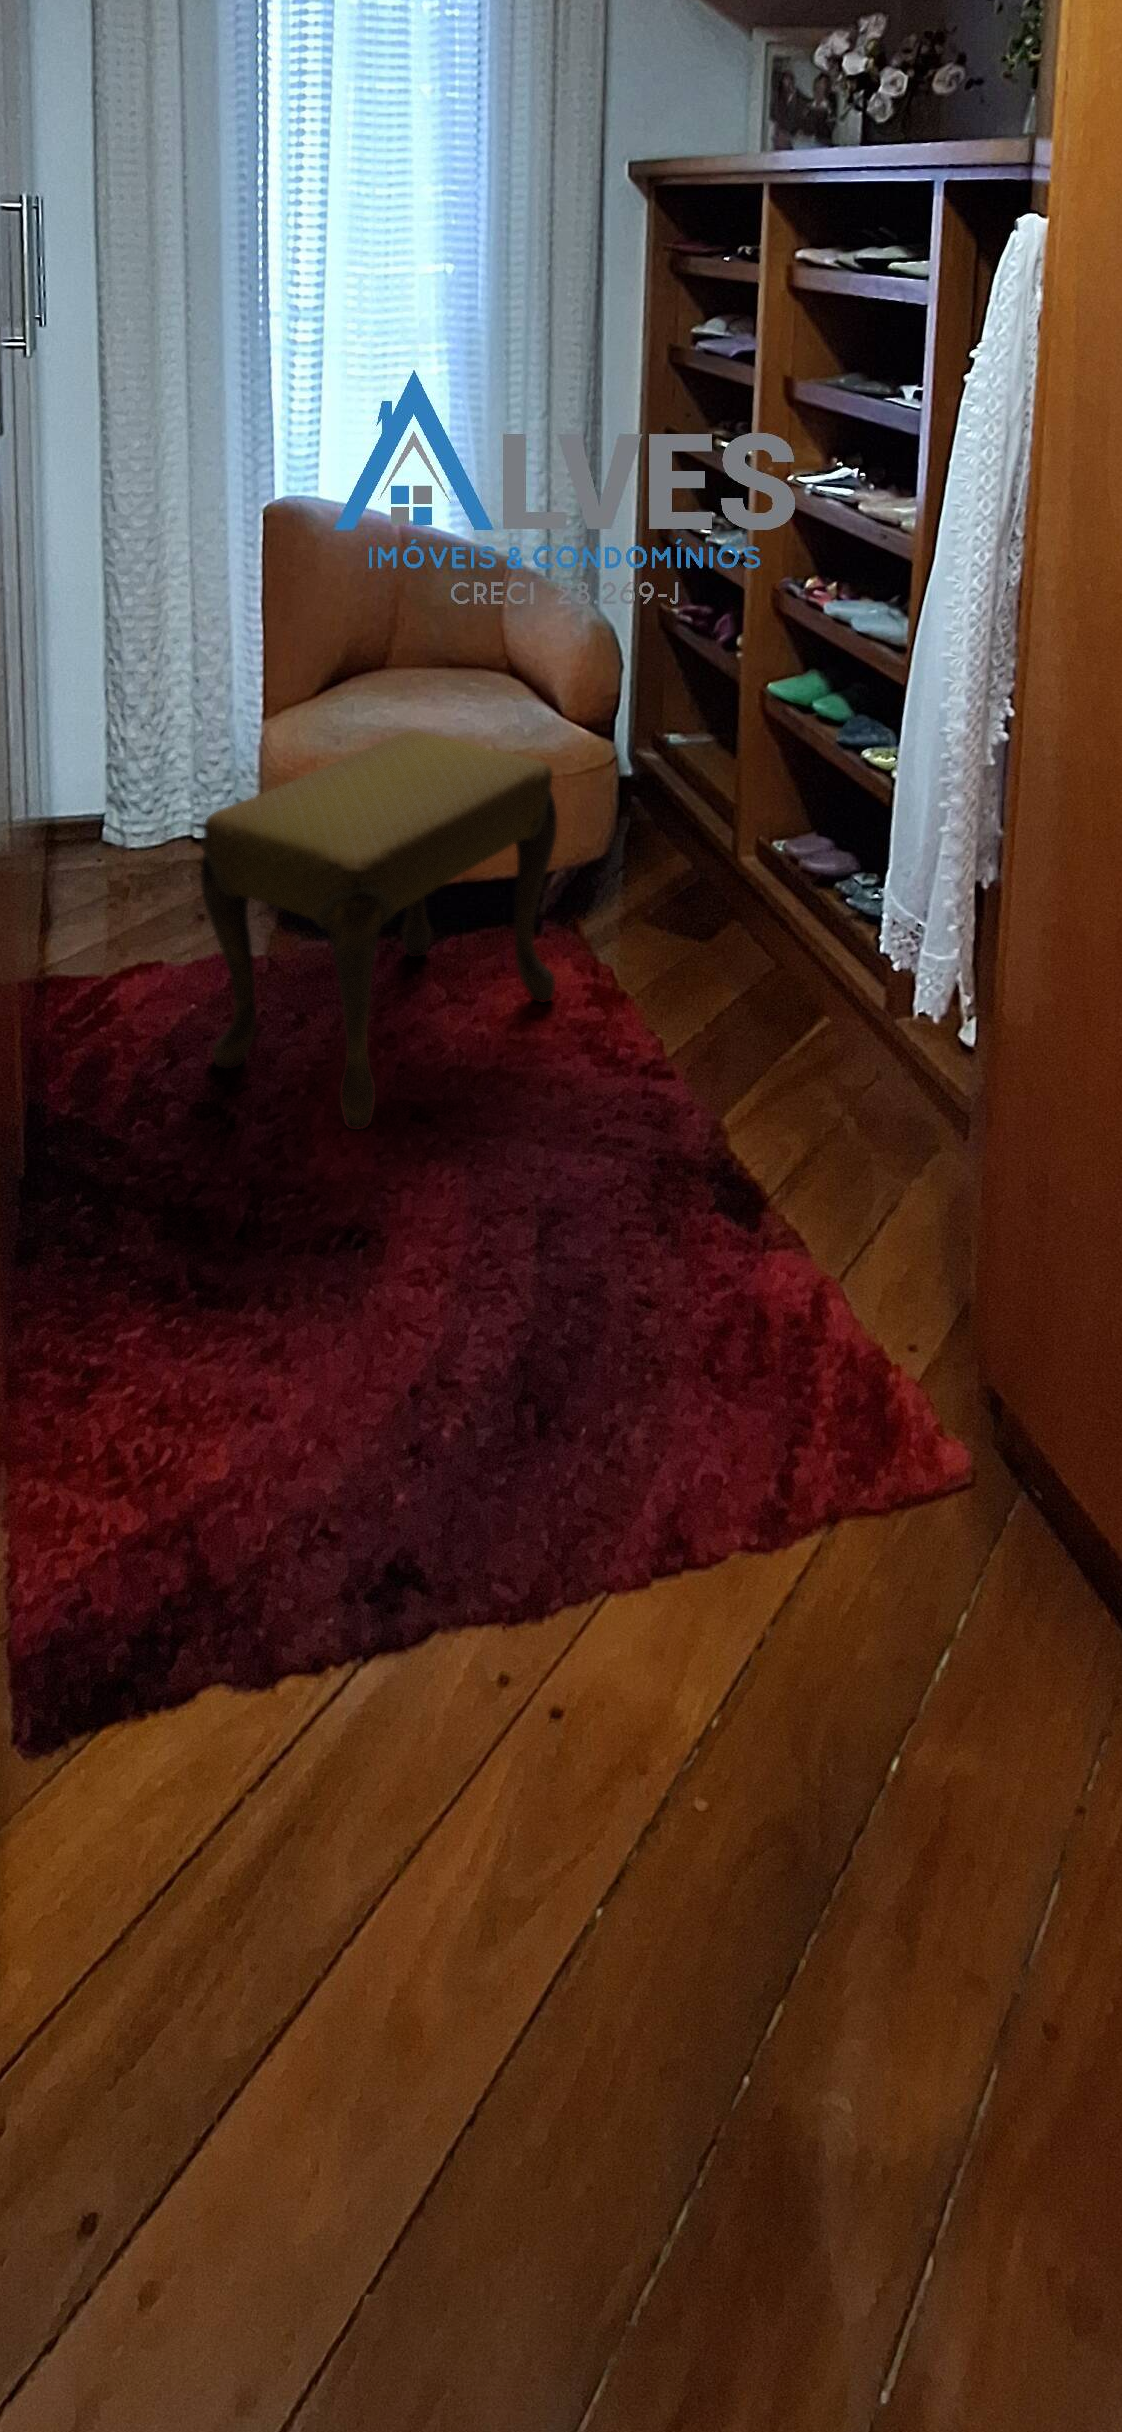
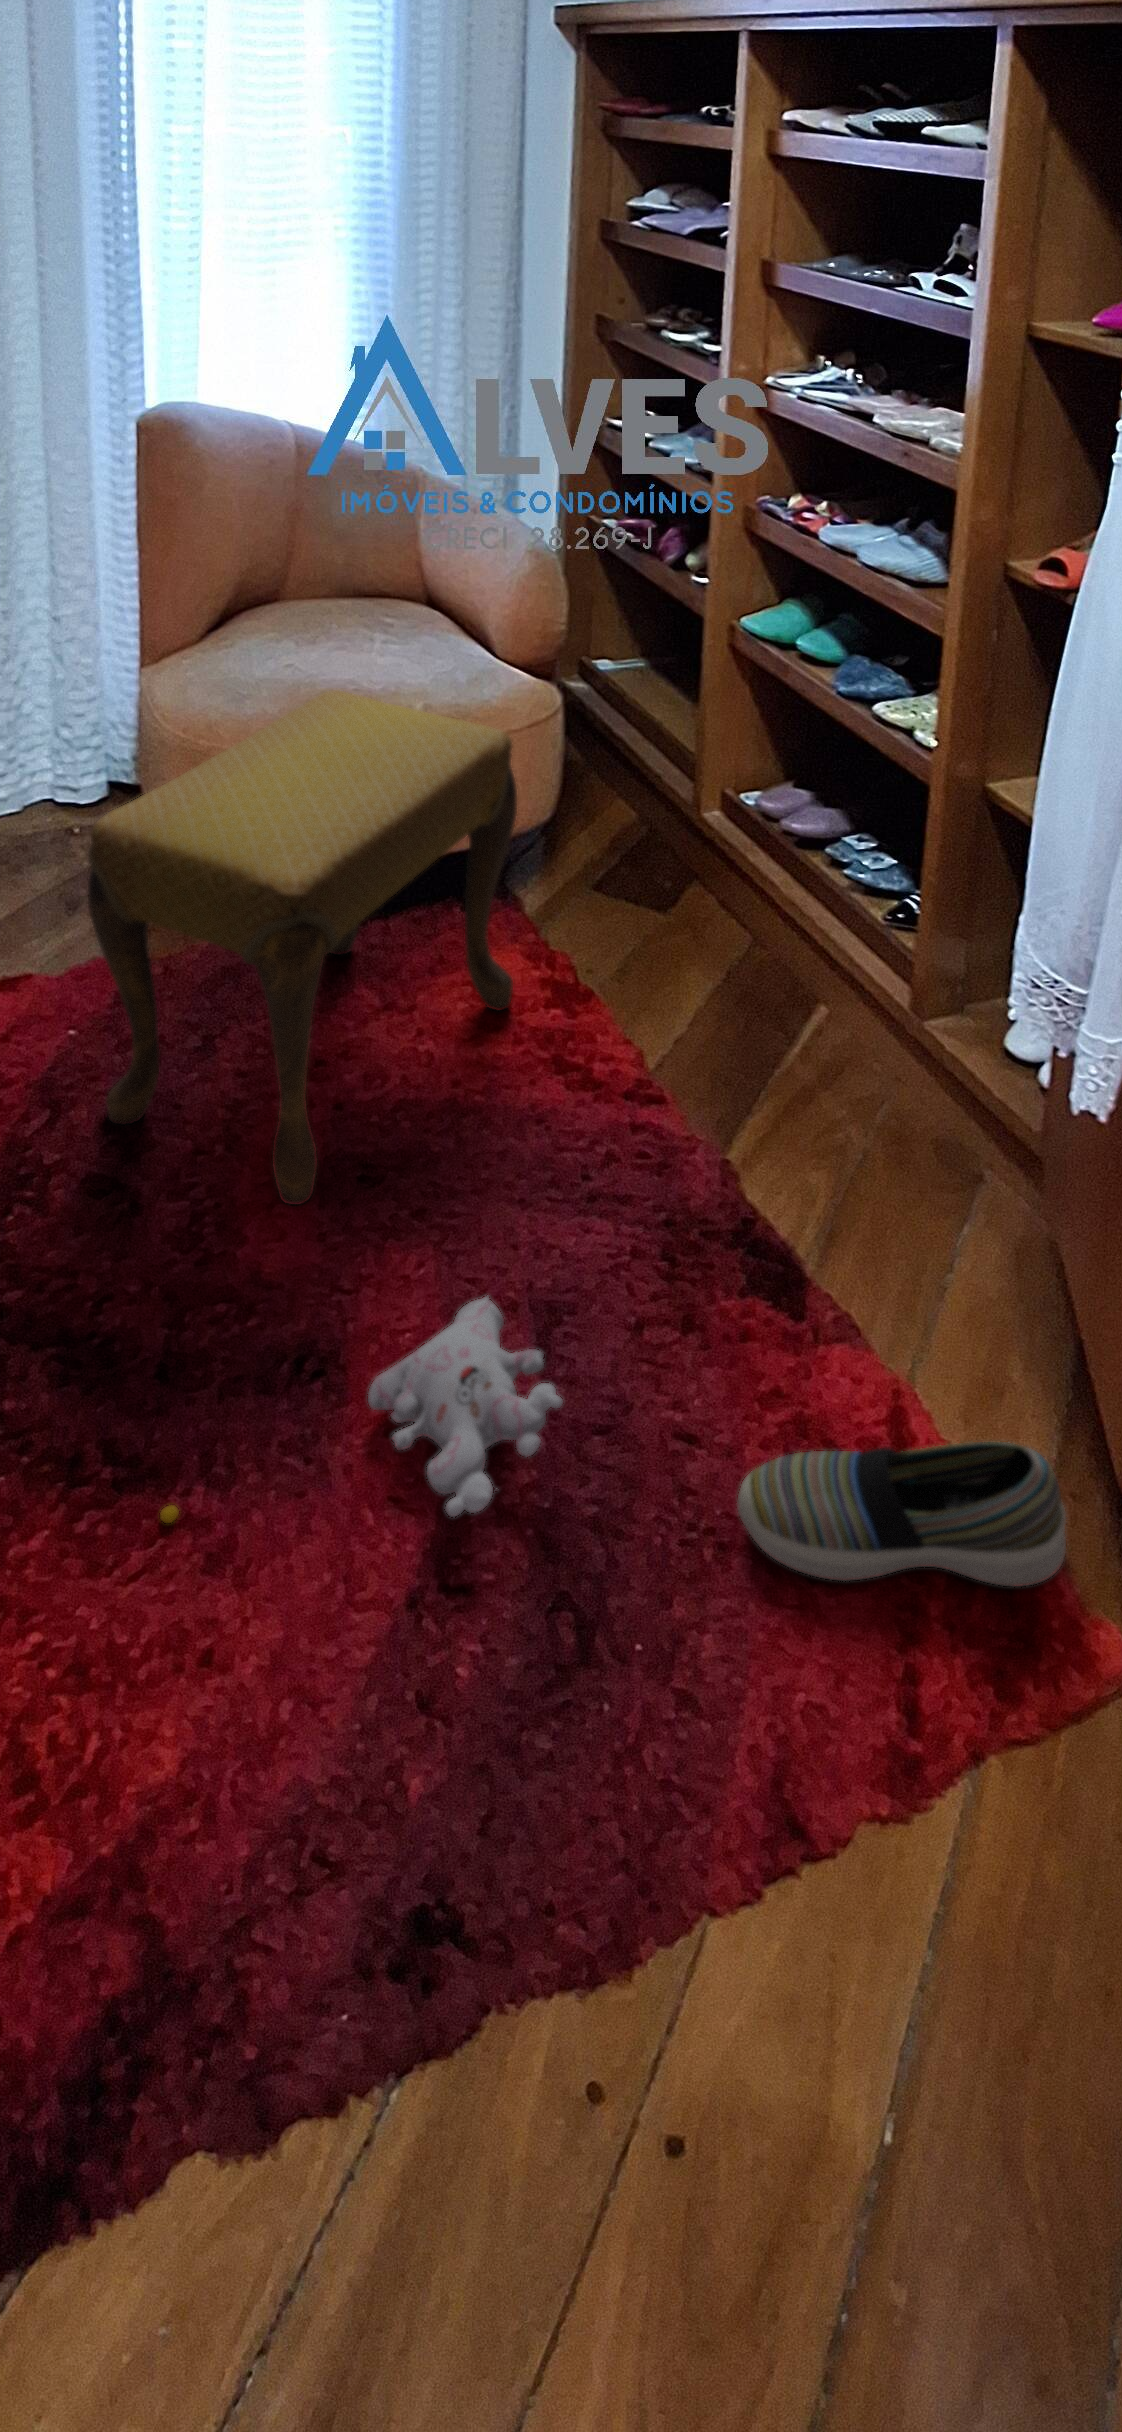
plush toy: none [228,1188,542,1329] -> present [160,1296,562,1523]
shoe: none [672,1300,933,1410] -> present [738,1442,1066,1587]

